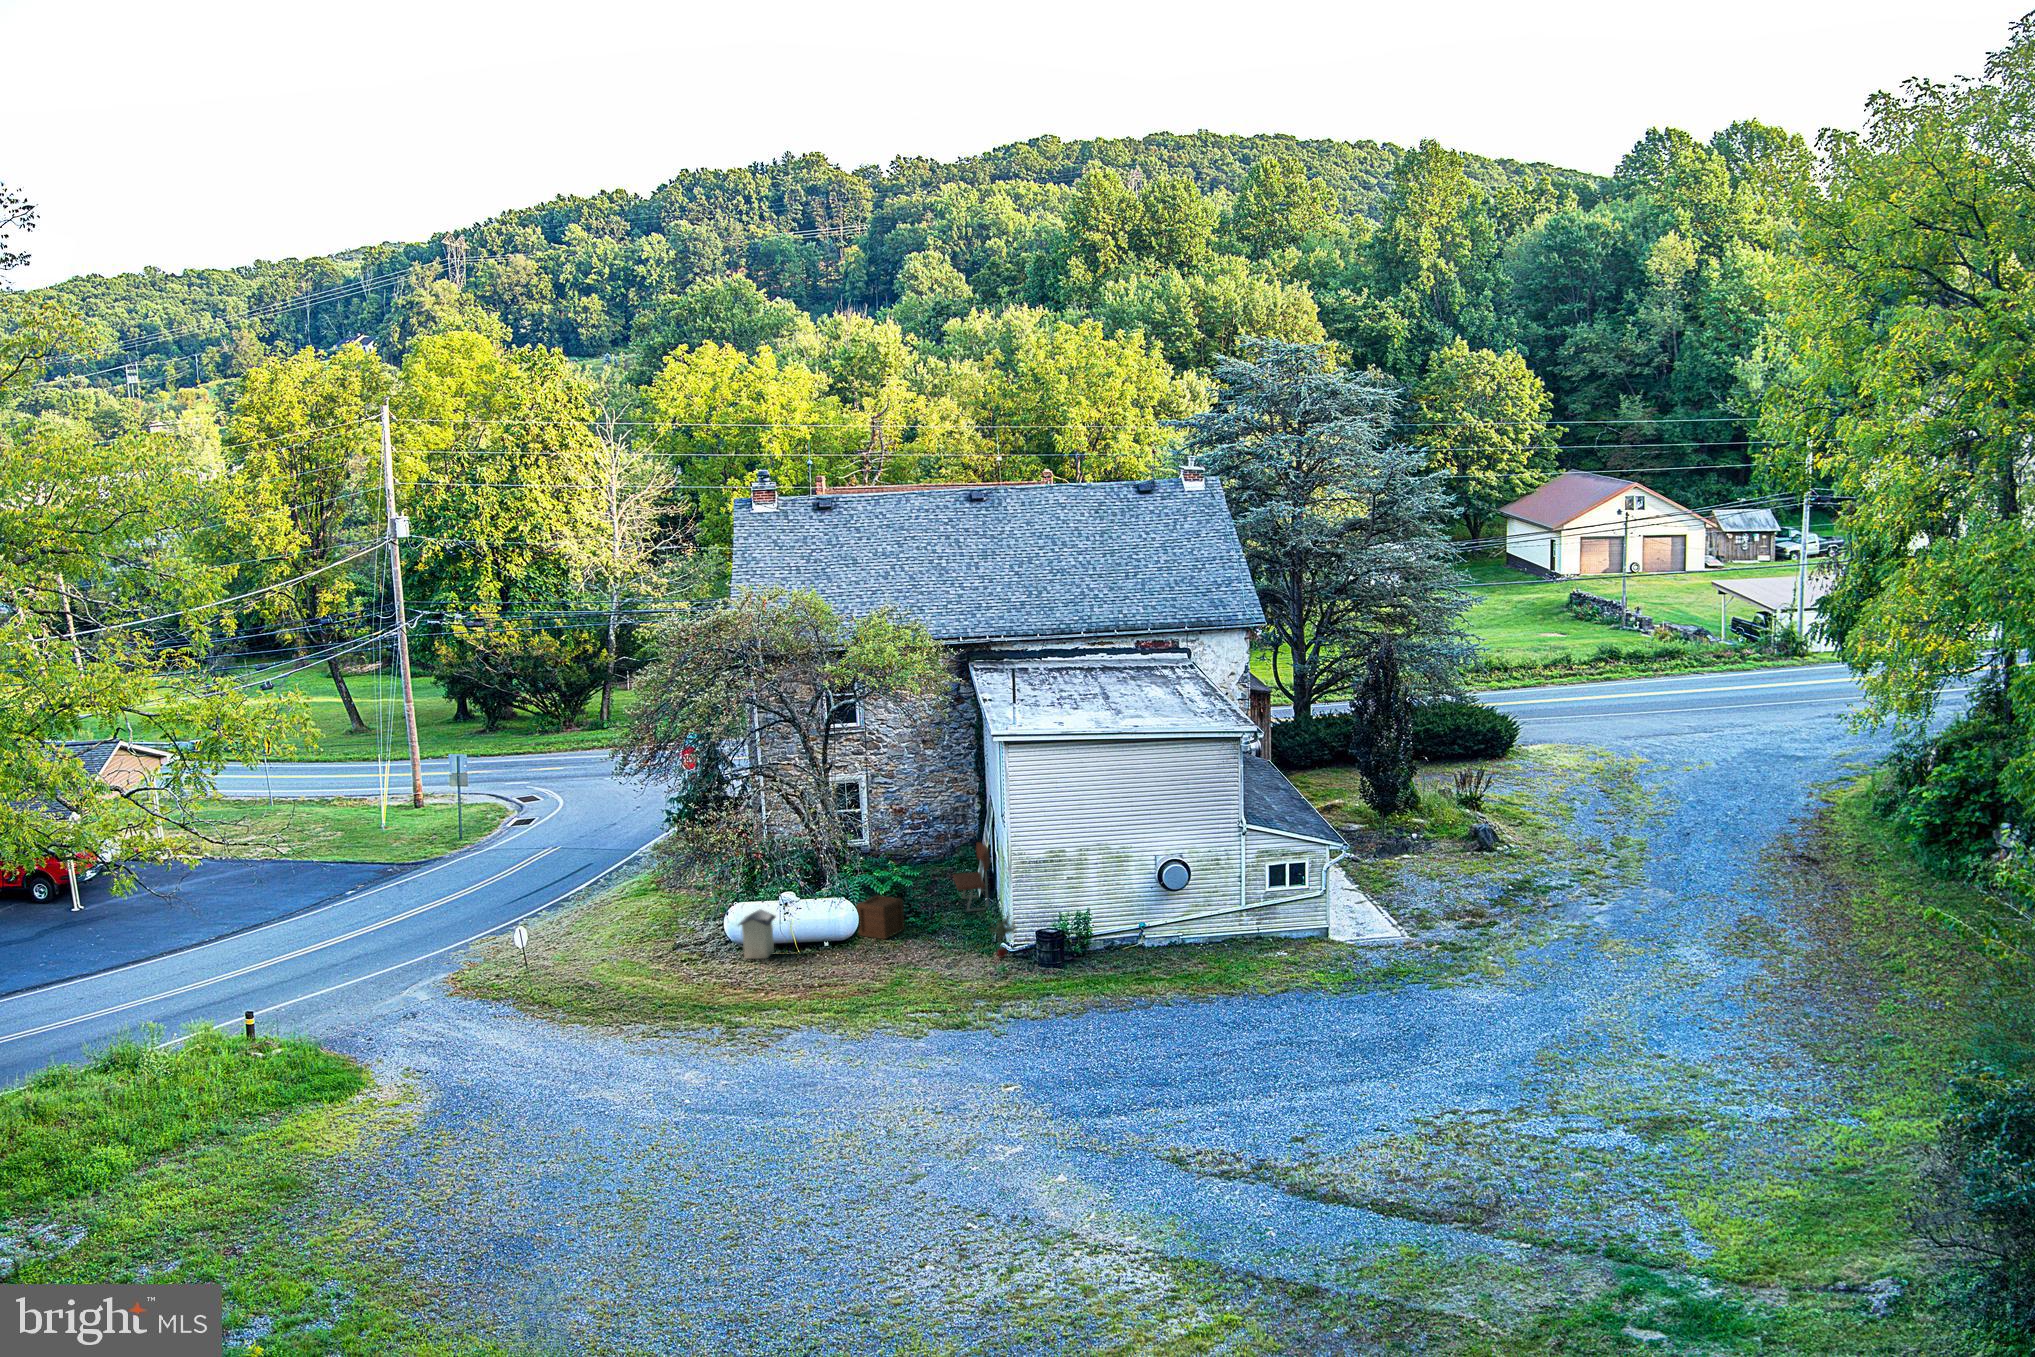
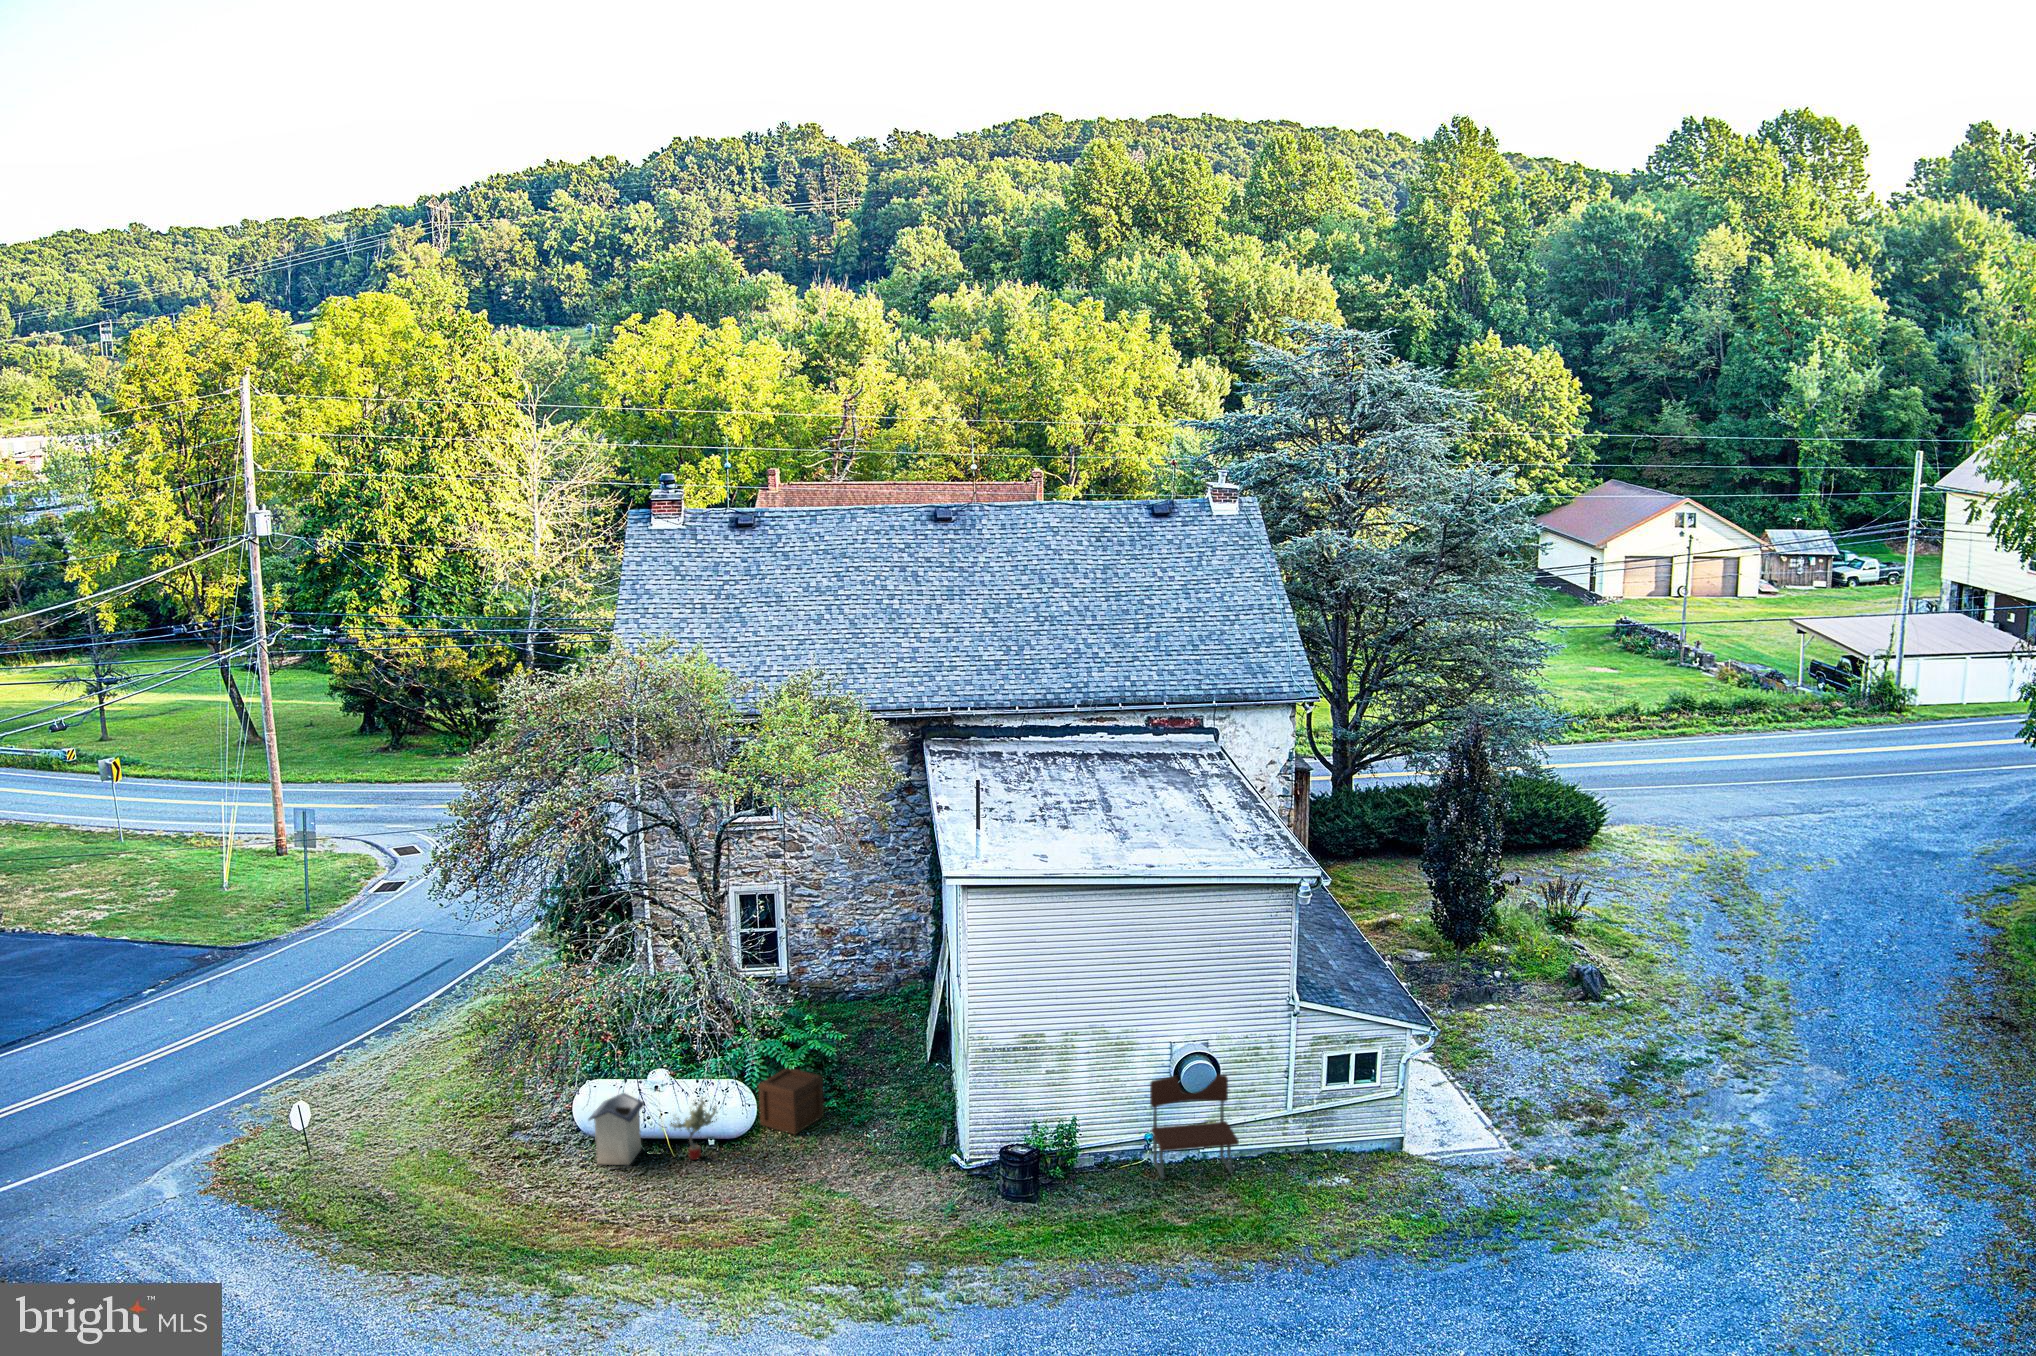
bench: present [953,842,990,911] -> present [1150,1074,1239,1179]
potted tree: present [989,915,1016,958] -> present [670,1098,717,1160]

